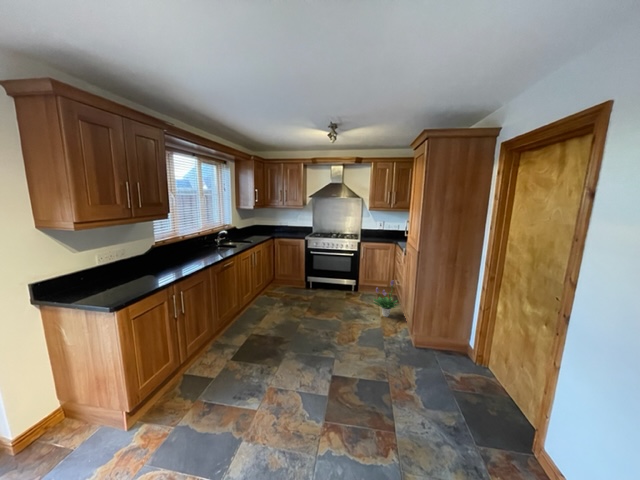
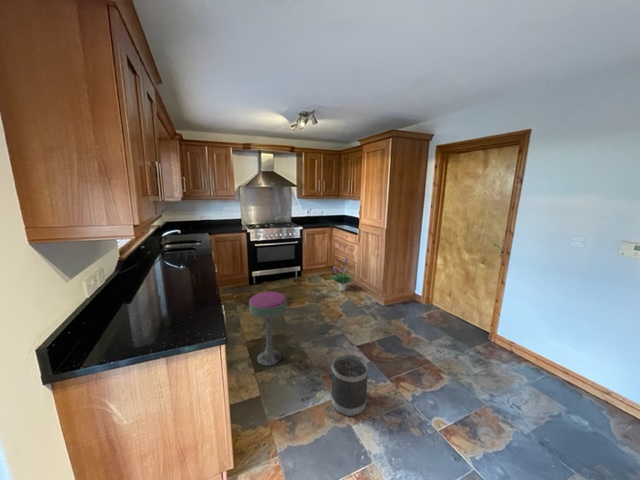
bar stool: none [232,293,266,361] -> present [249,292,287,366]
wastebasket: none [245,371,284,437] -> present [331,354,369,416]

